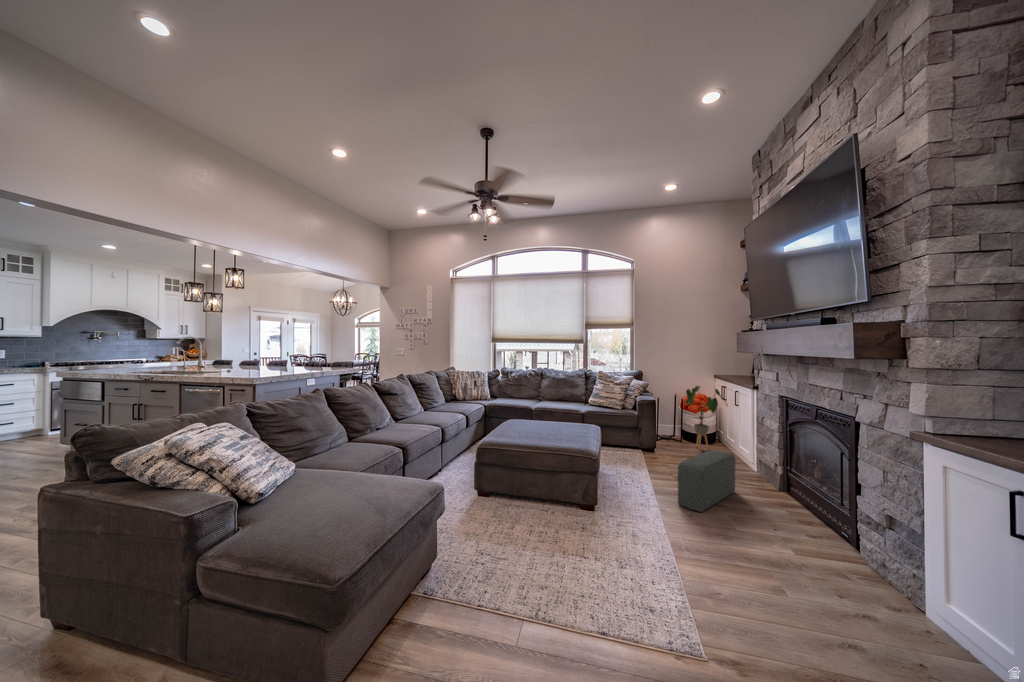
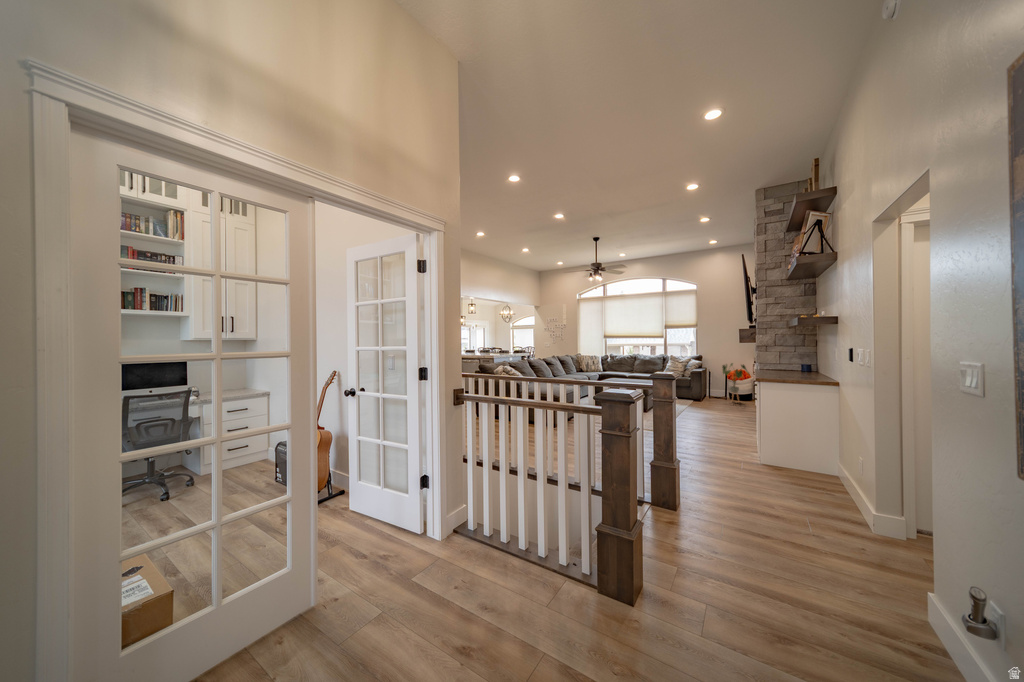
pouf: present [678,450,735,512] -> none [691,392,729,416]

